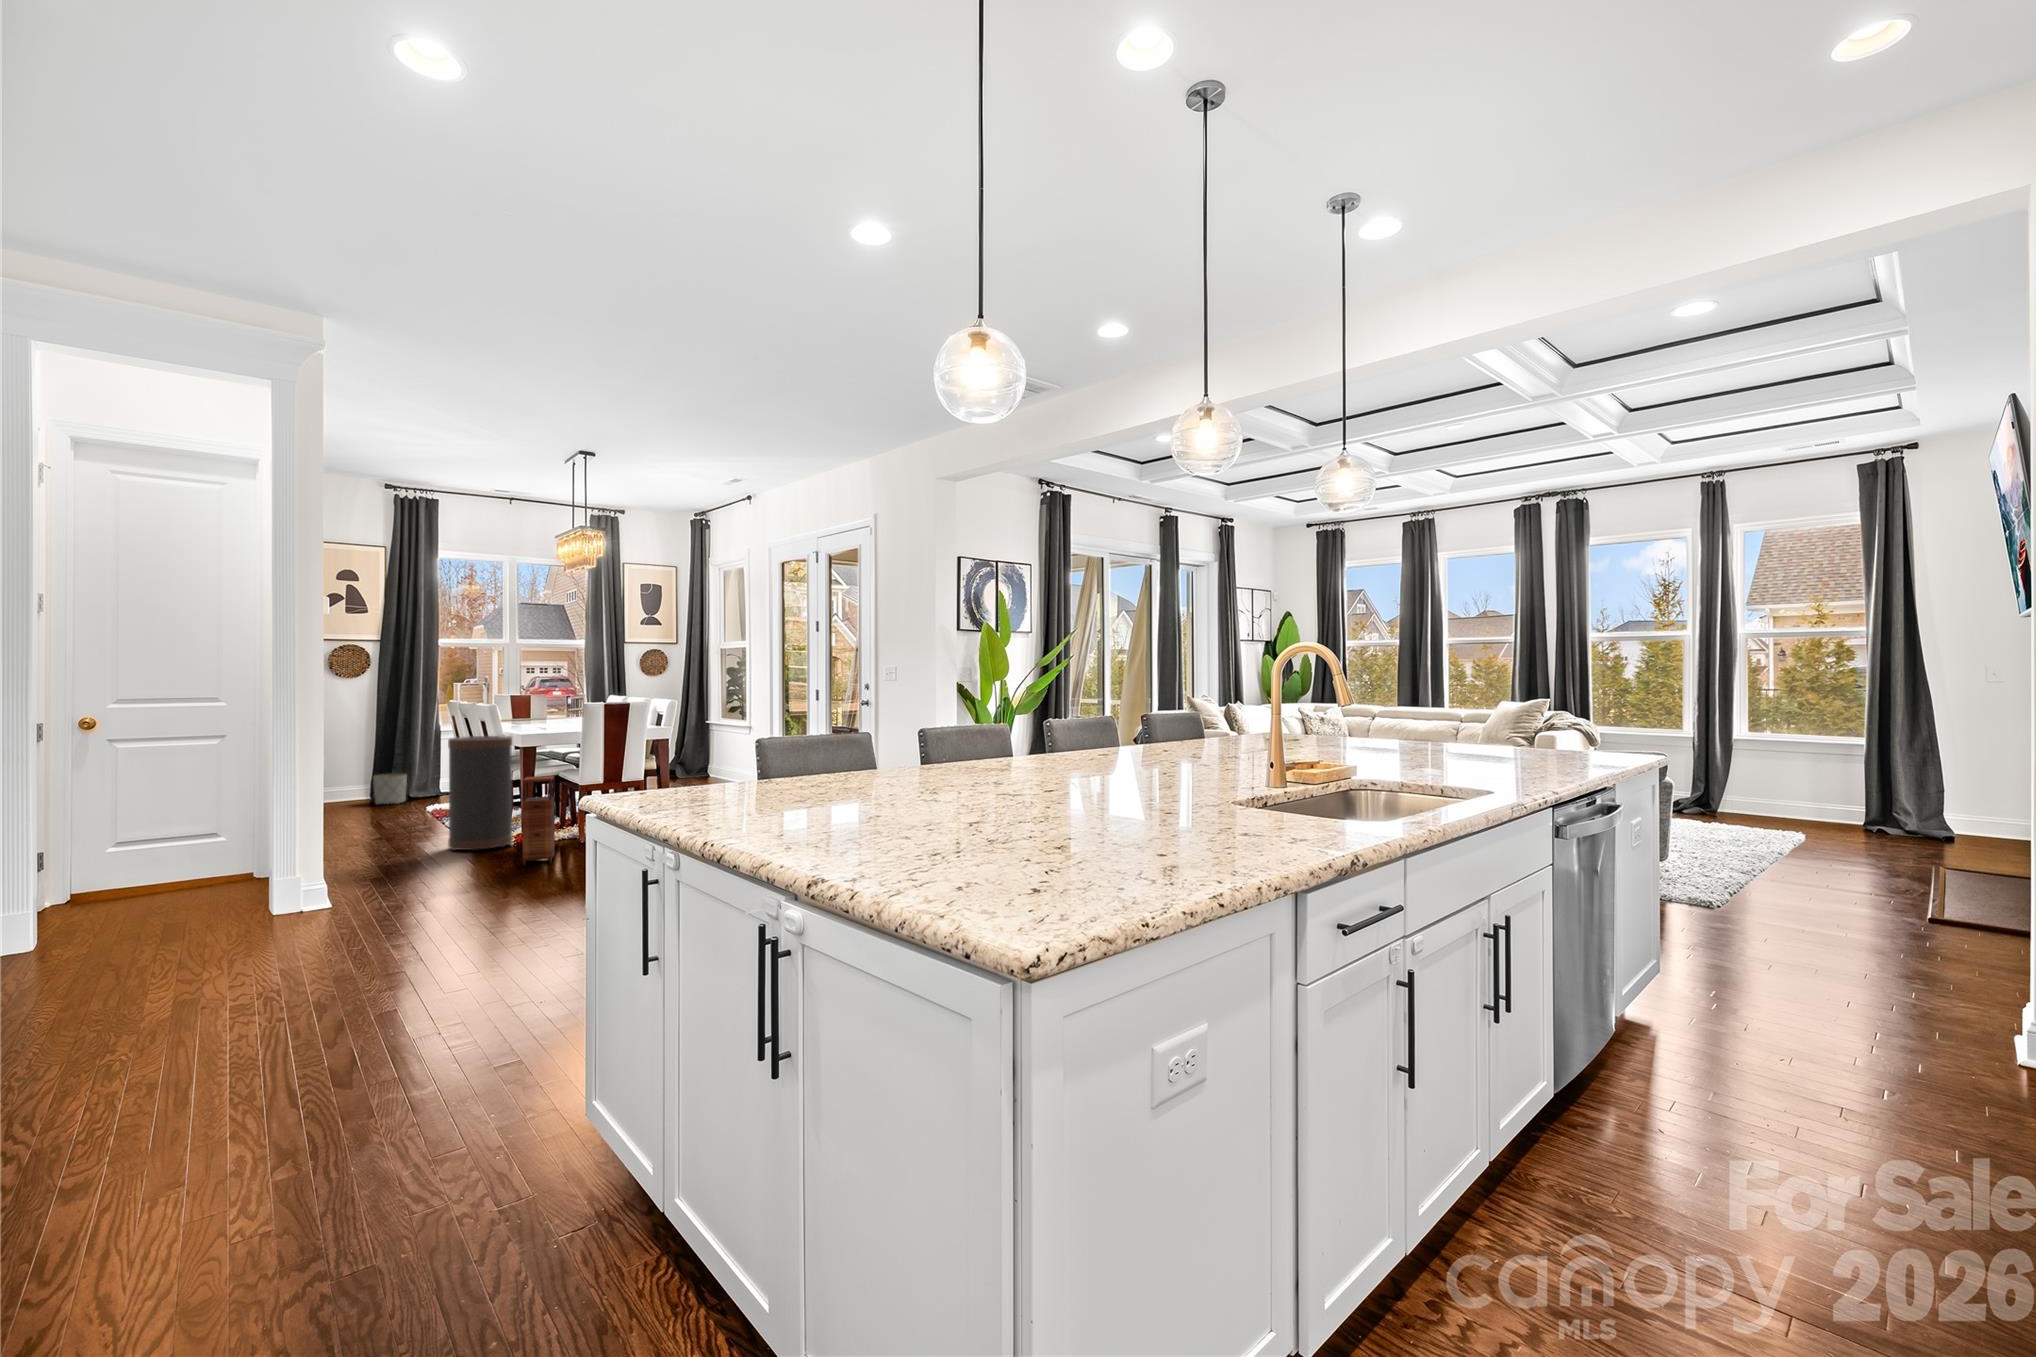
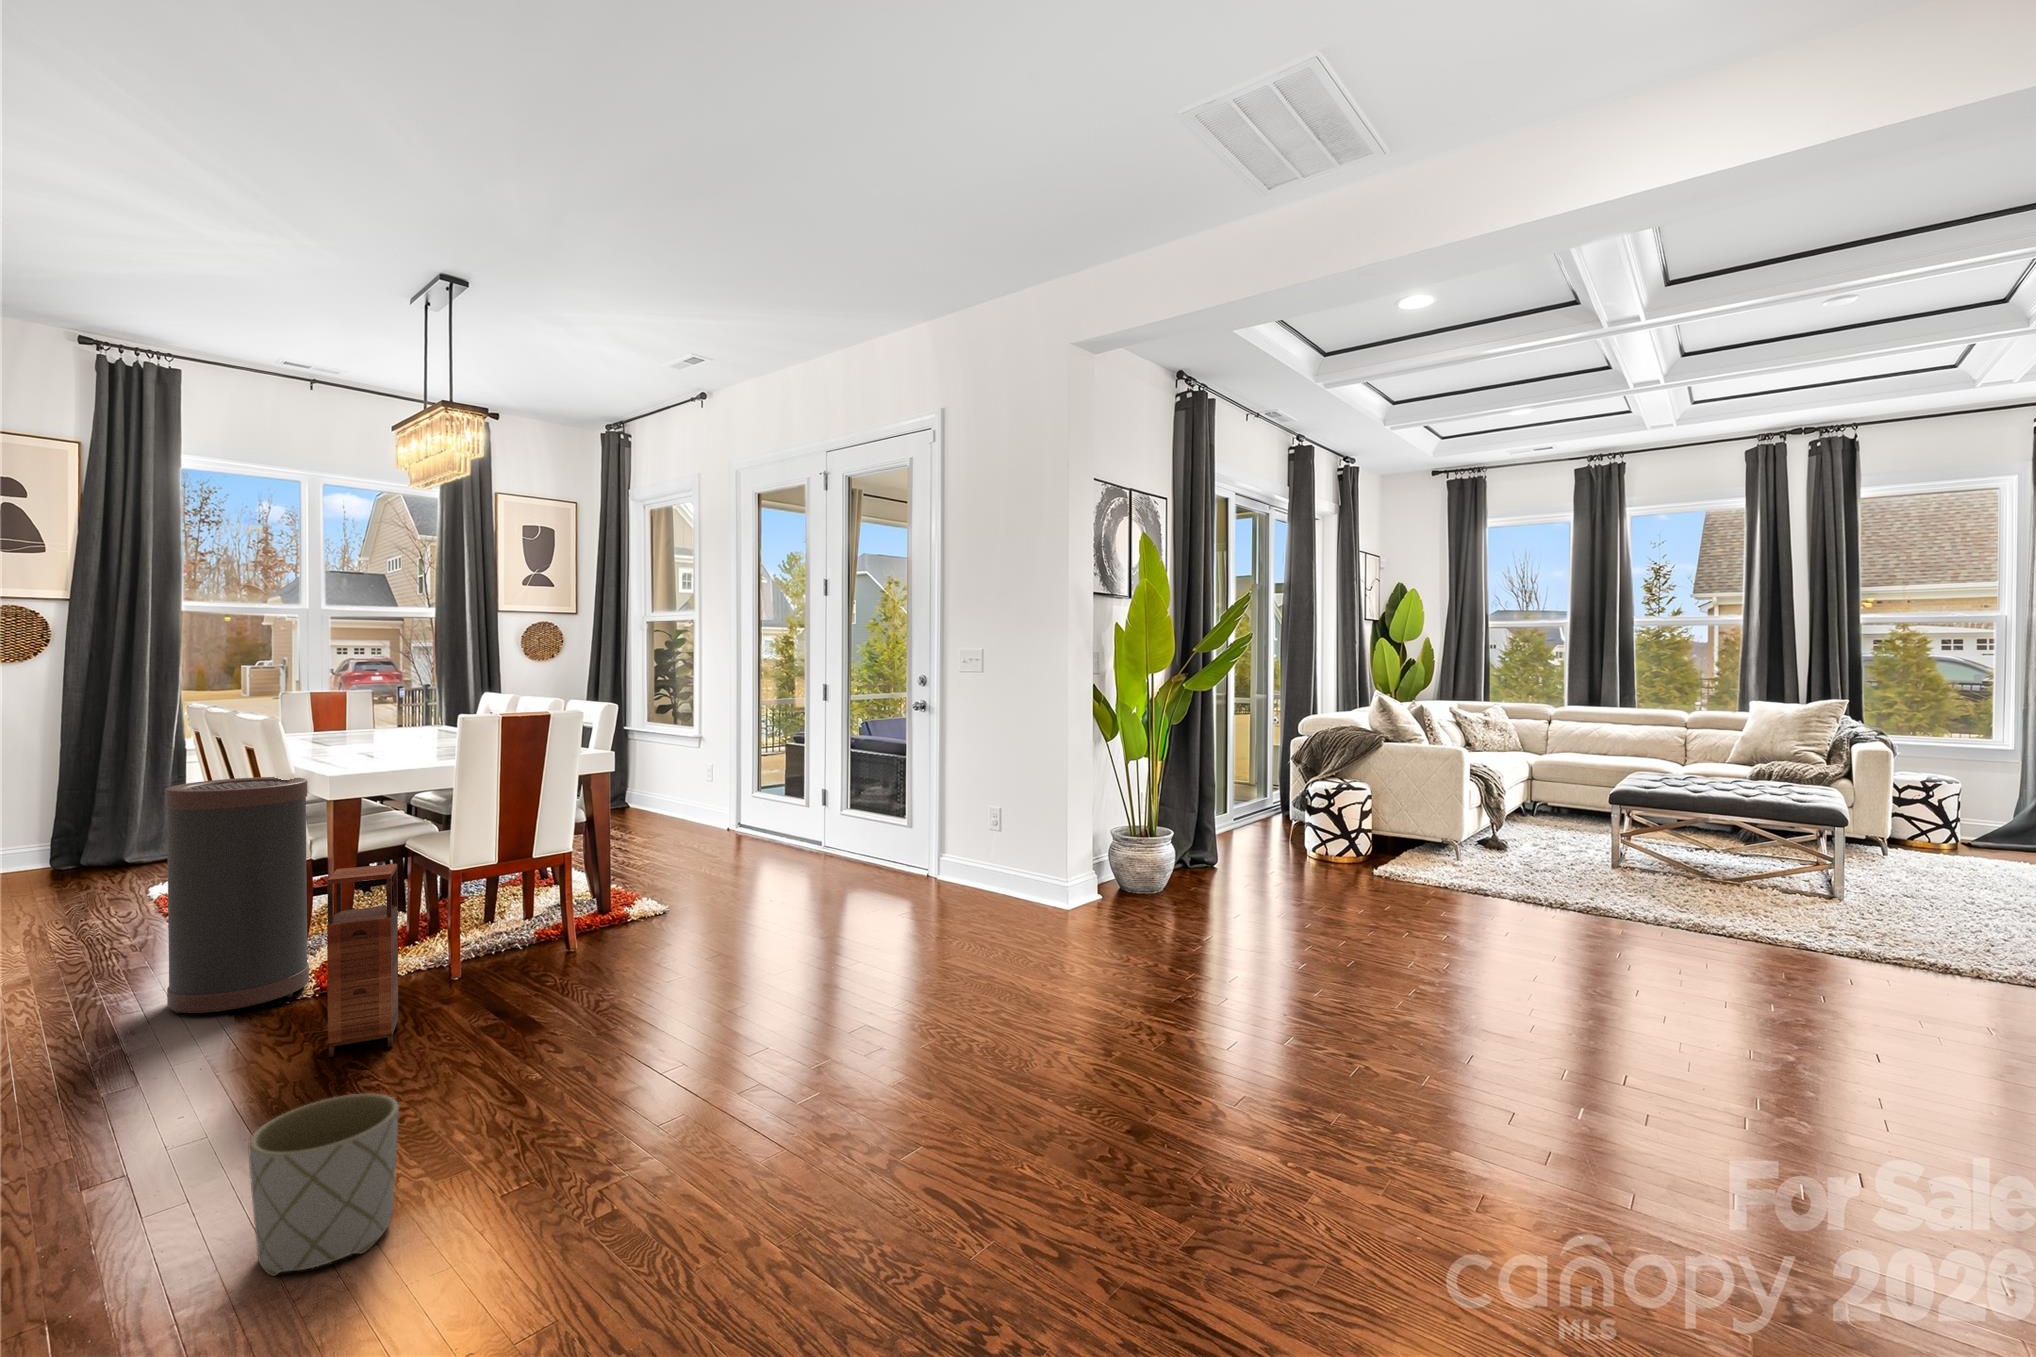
planter: present [373,774,407,805] -> present [248,1094,399,1276]

